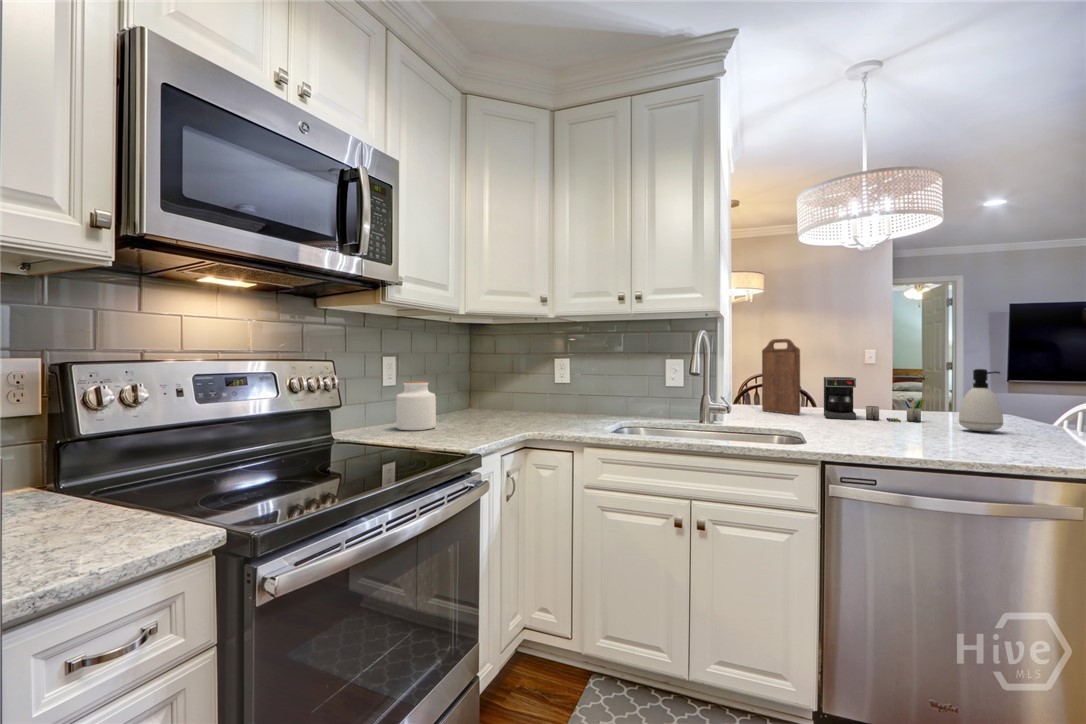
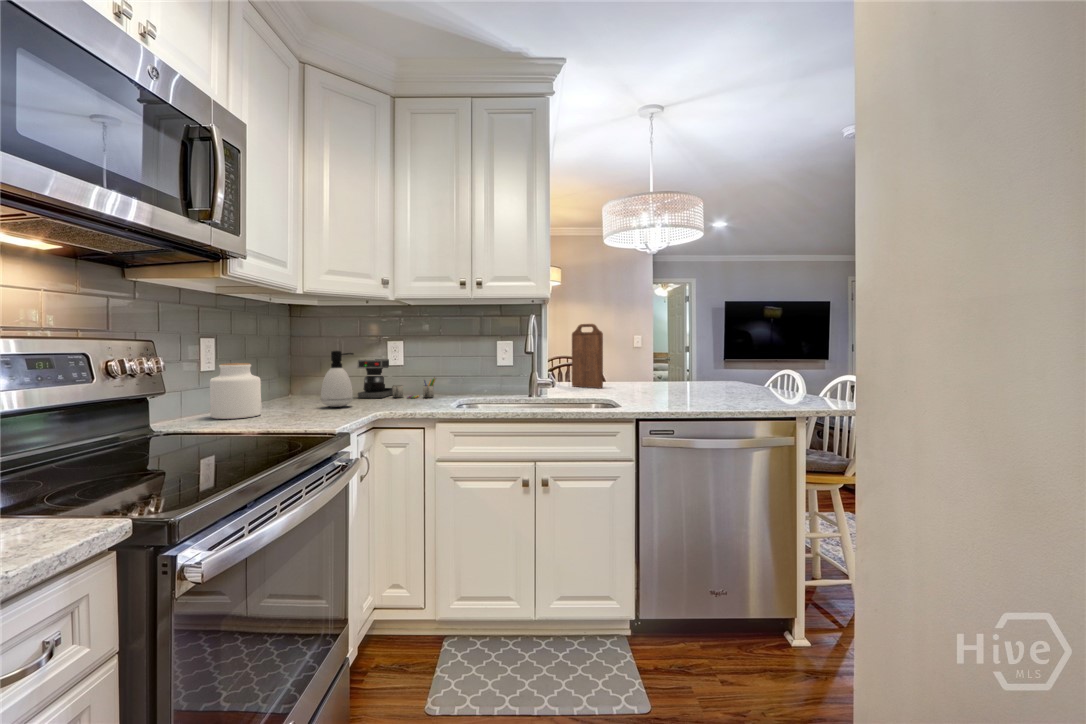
soap dispenser: present [959,369,1003,431] -> present [321,351,353,407]
coffee maker: present [824,377,924,422] -> present [358,359,436,398]

